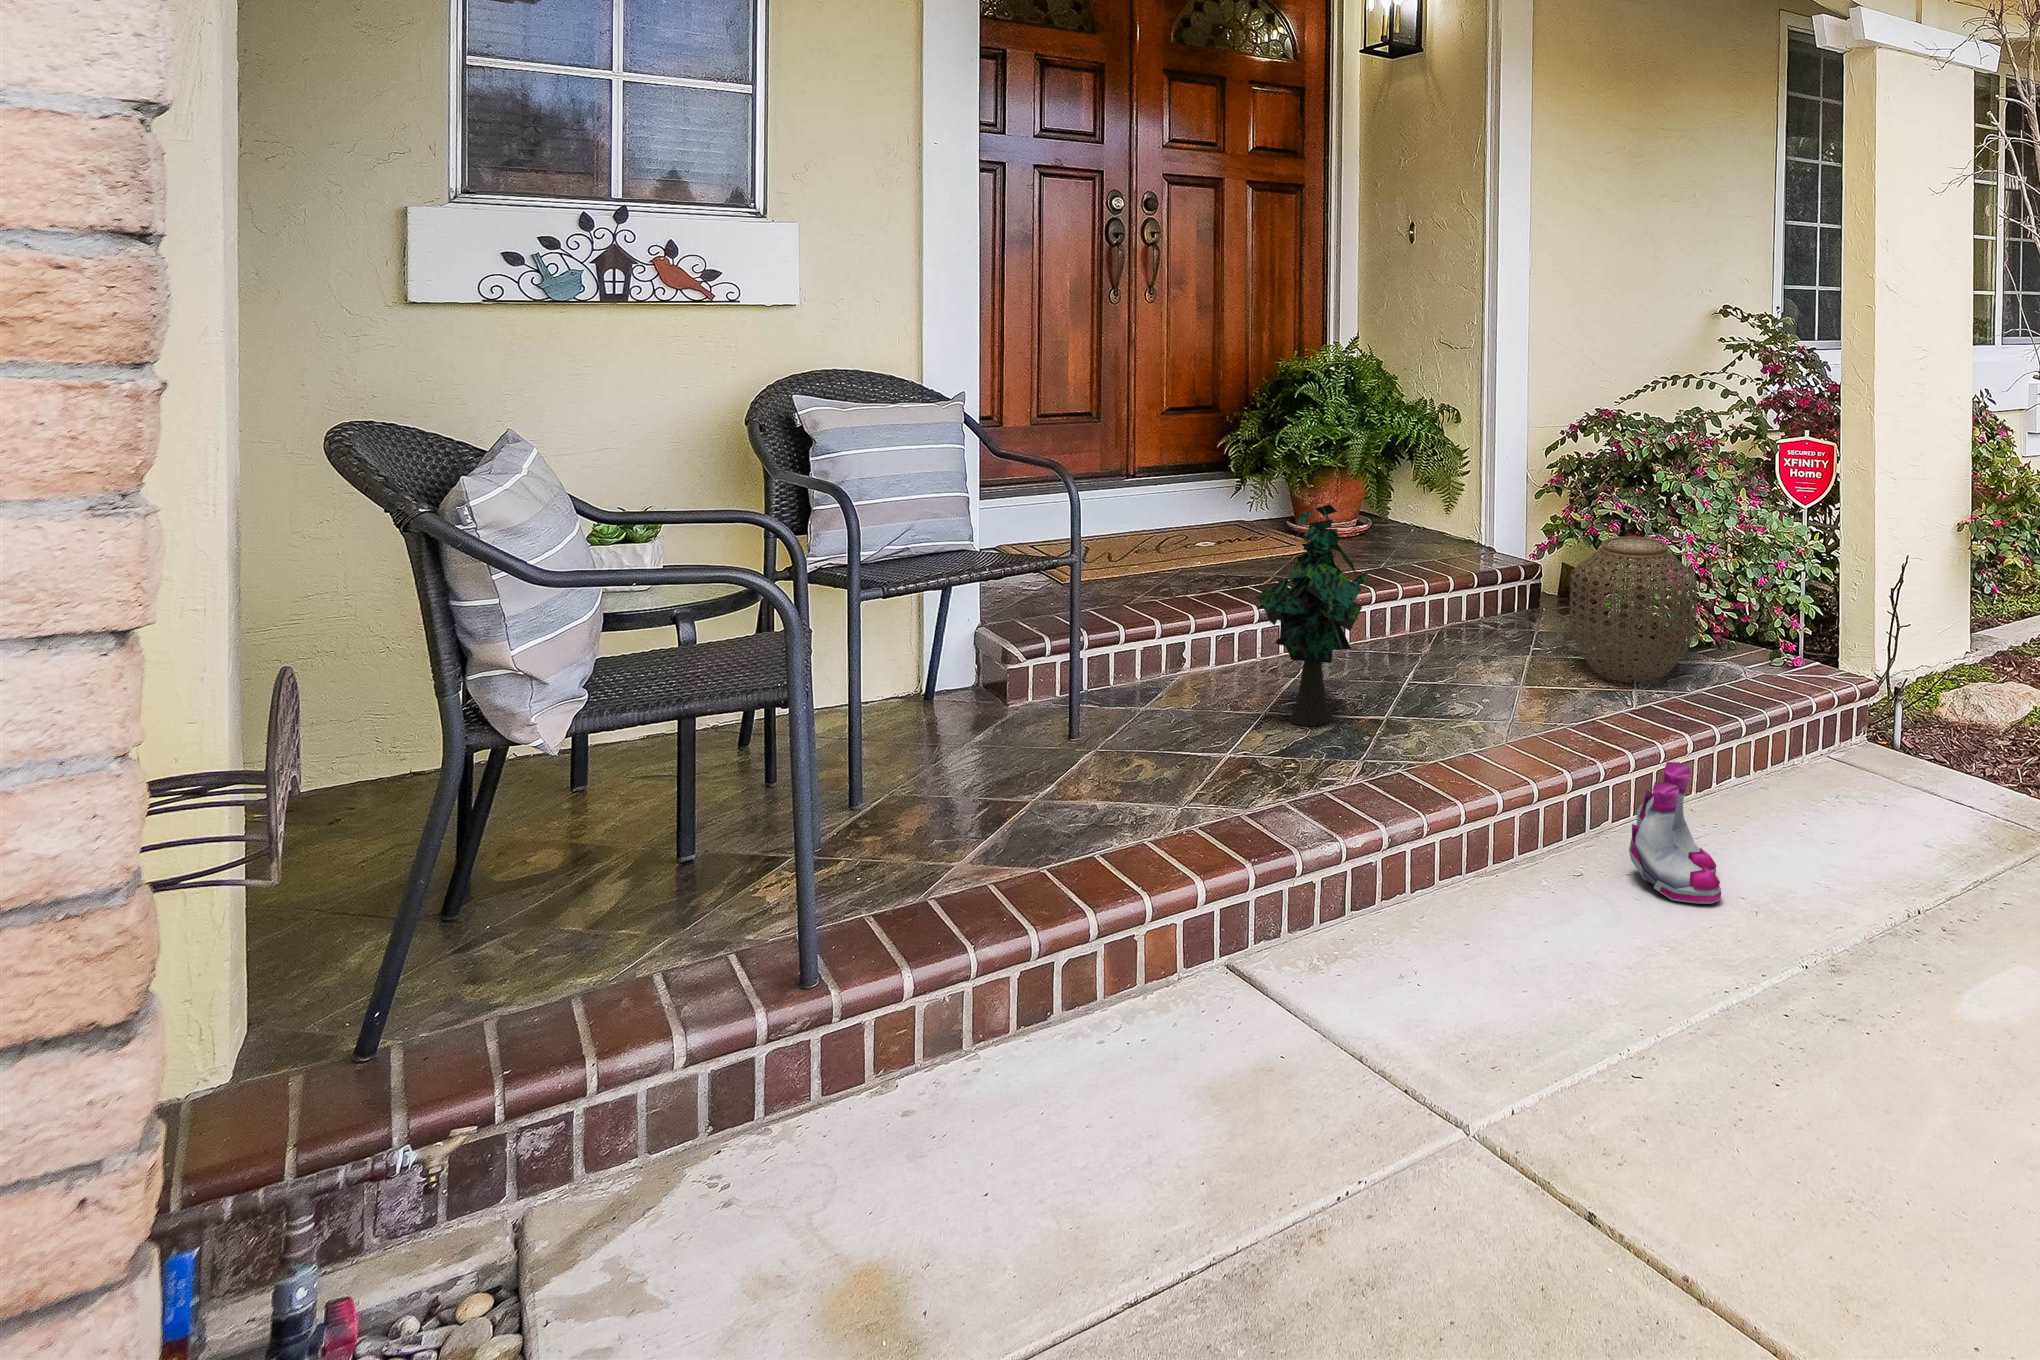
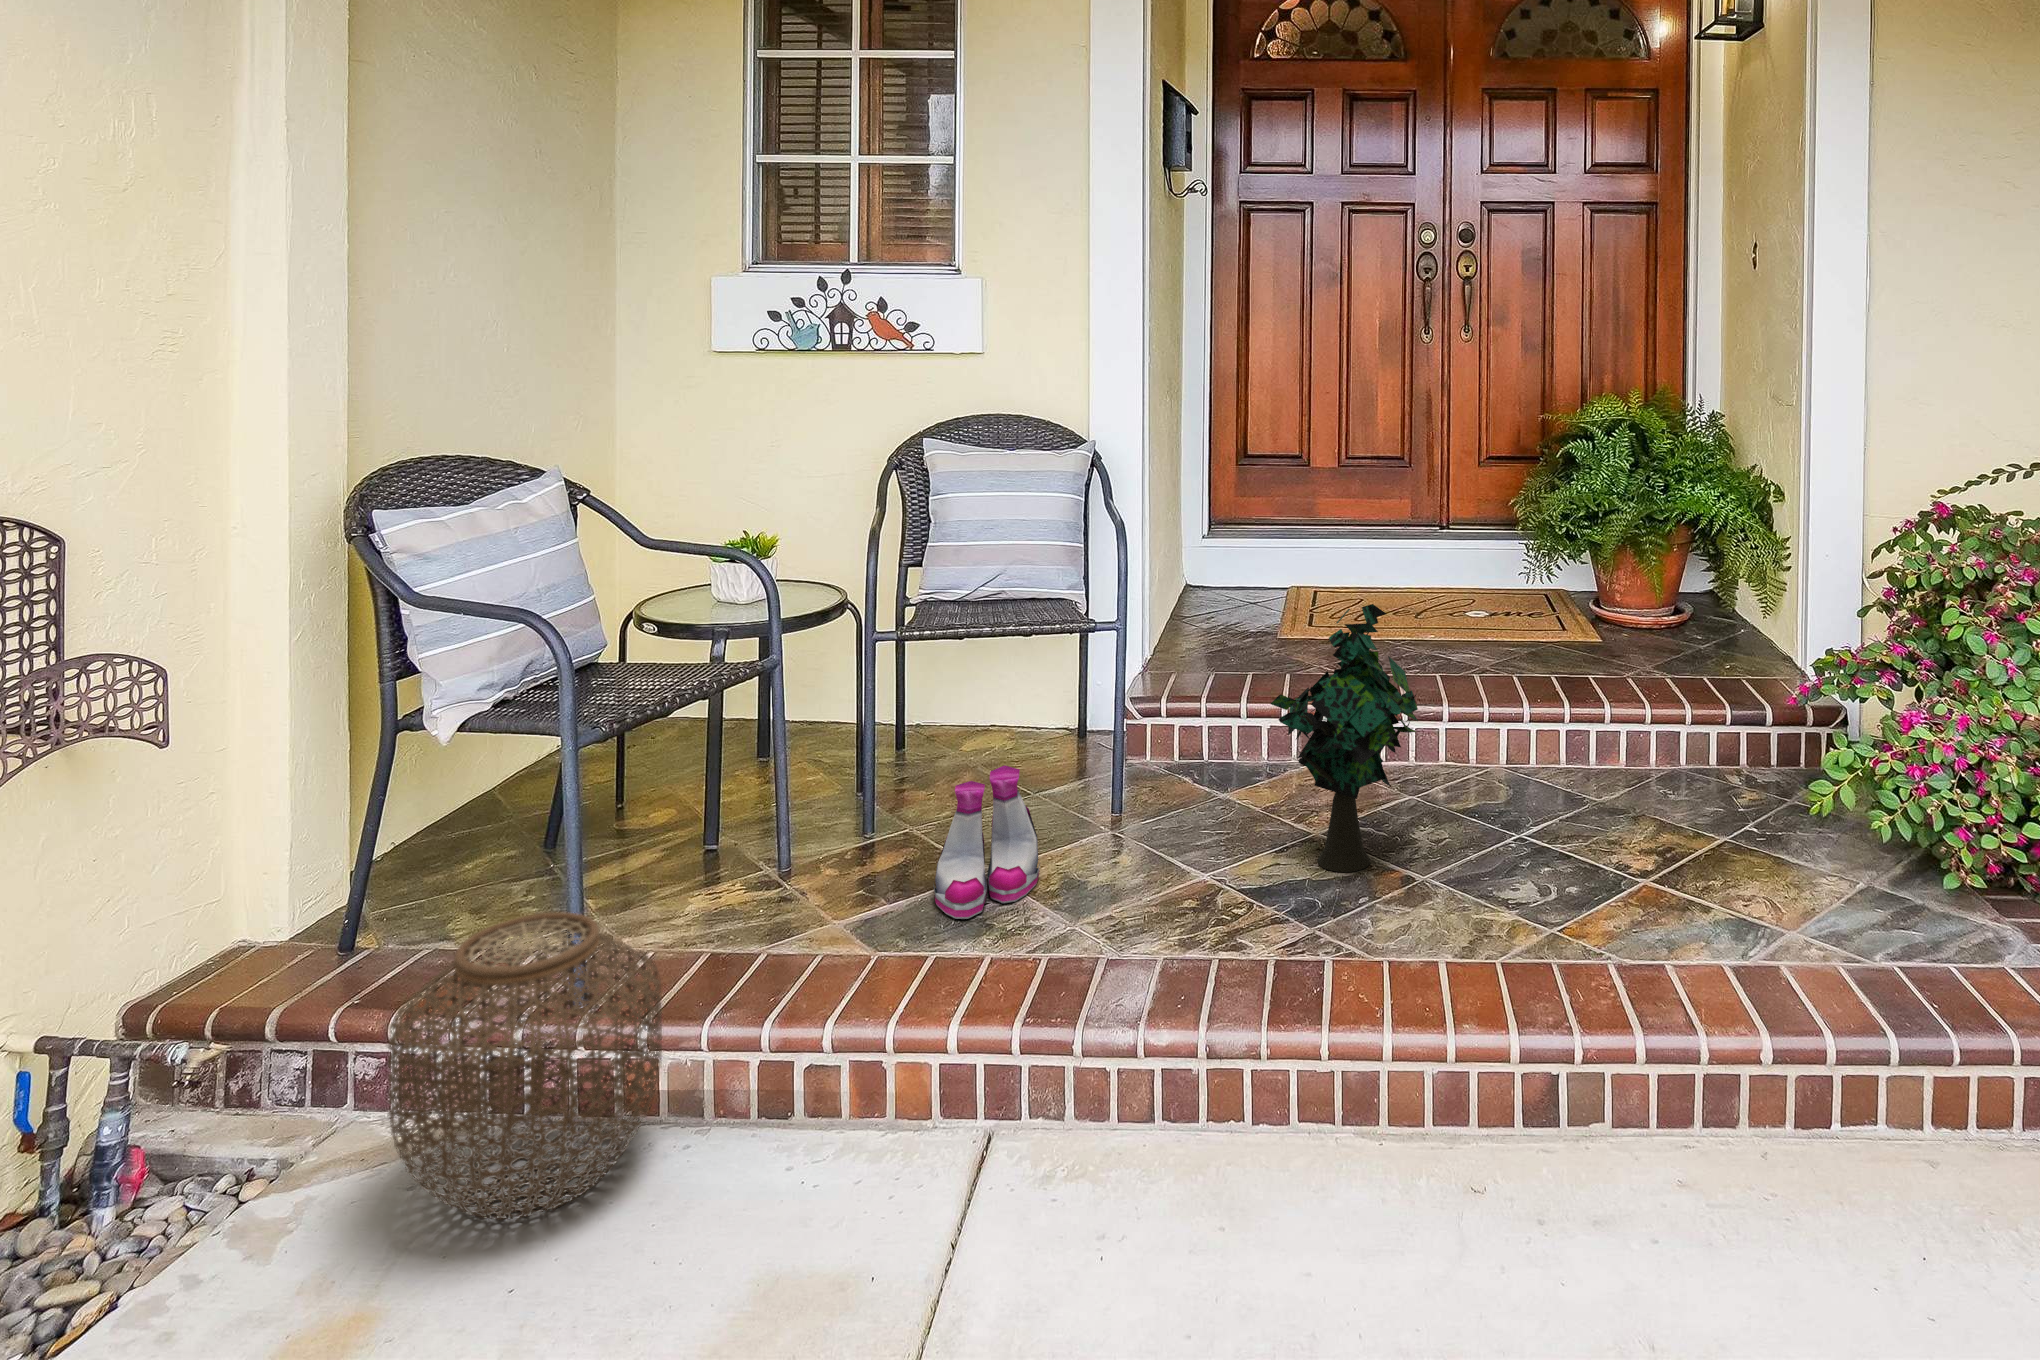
woven basket: present [1569,536,1697,682] -> present [388,912,662,1219]
boots: present [1629,762,1721,904] -> present [934,765,1040,919]

